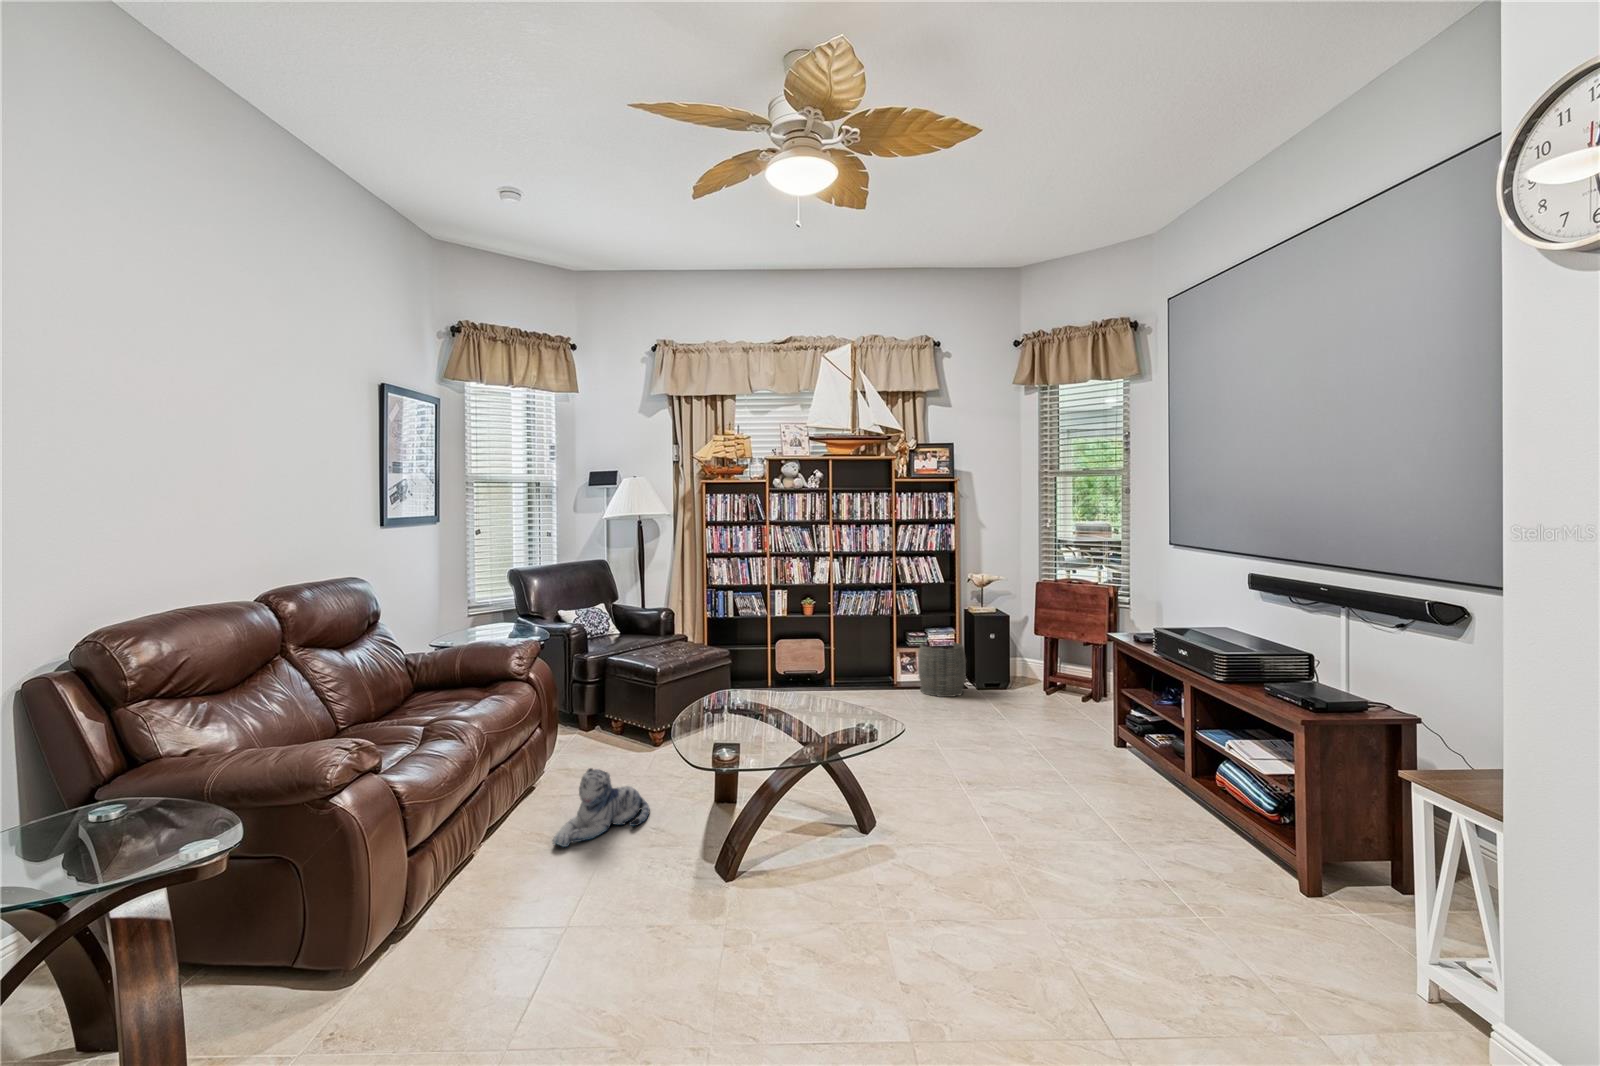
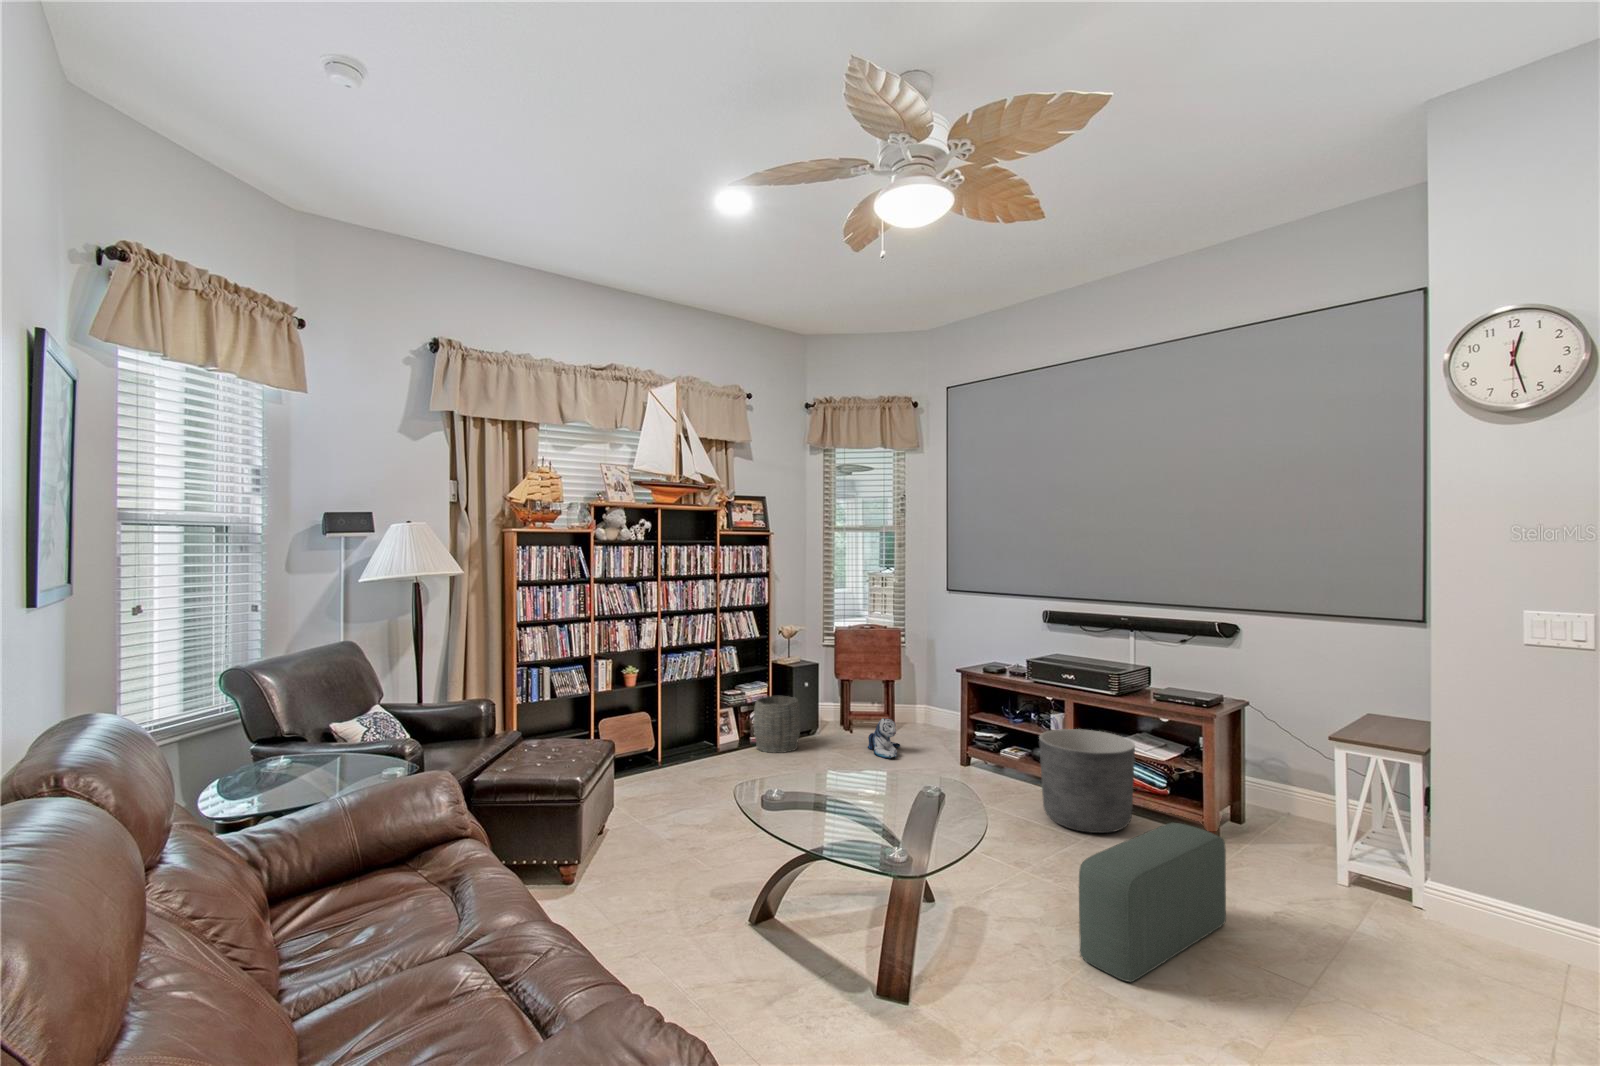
planter: none [1088,705,1224,848] -> present [1039,729,1135,833]
plush toy: present [553,768,650,847] -> present [868,718,900,759]
pouf: none [848,814,1112,981] -> present [1079,822,1226,982]

